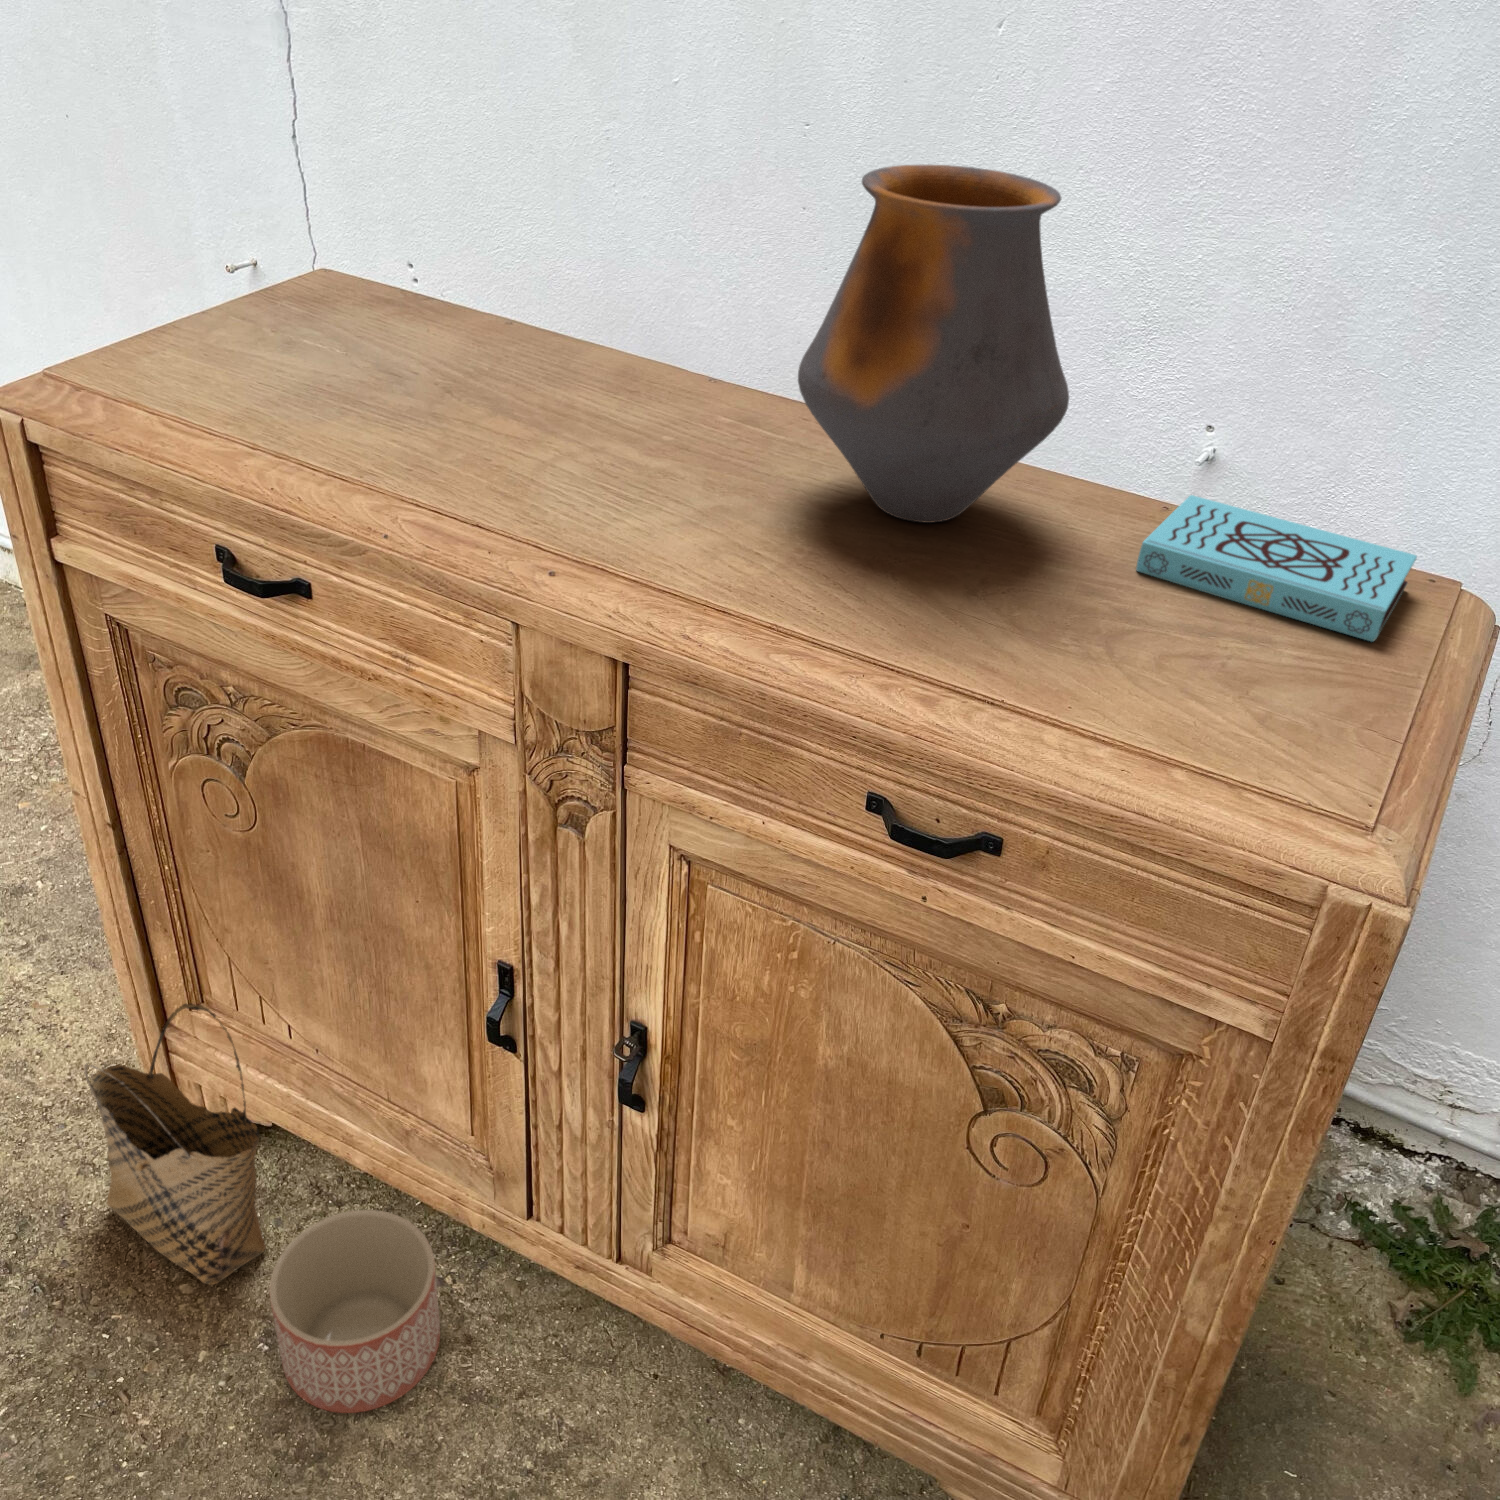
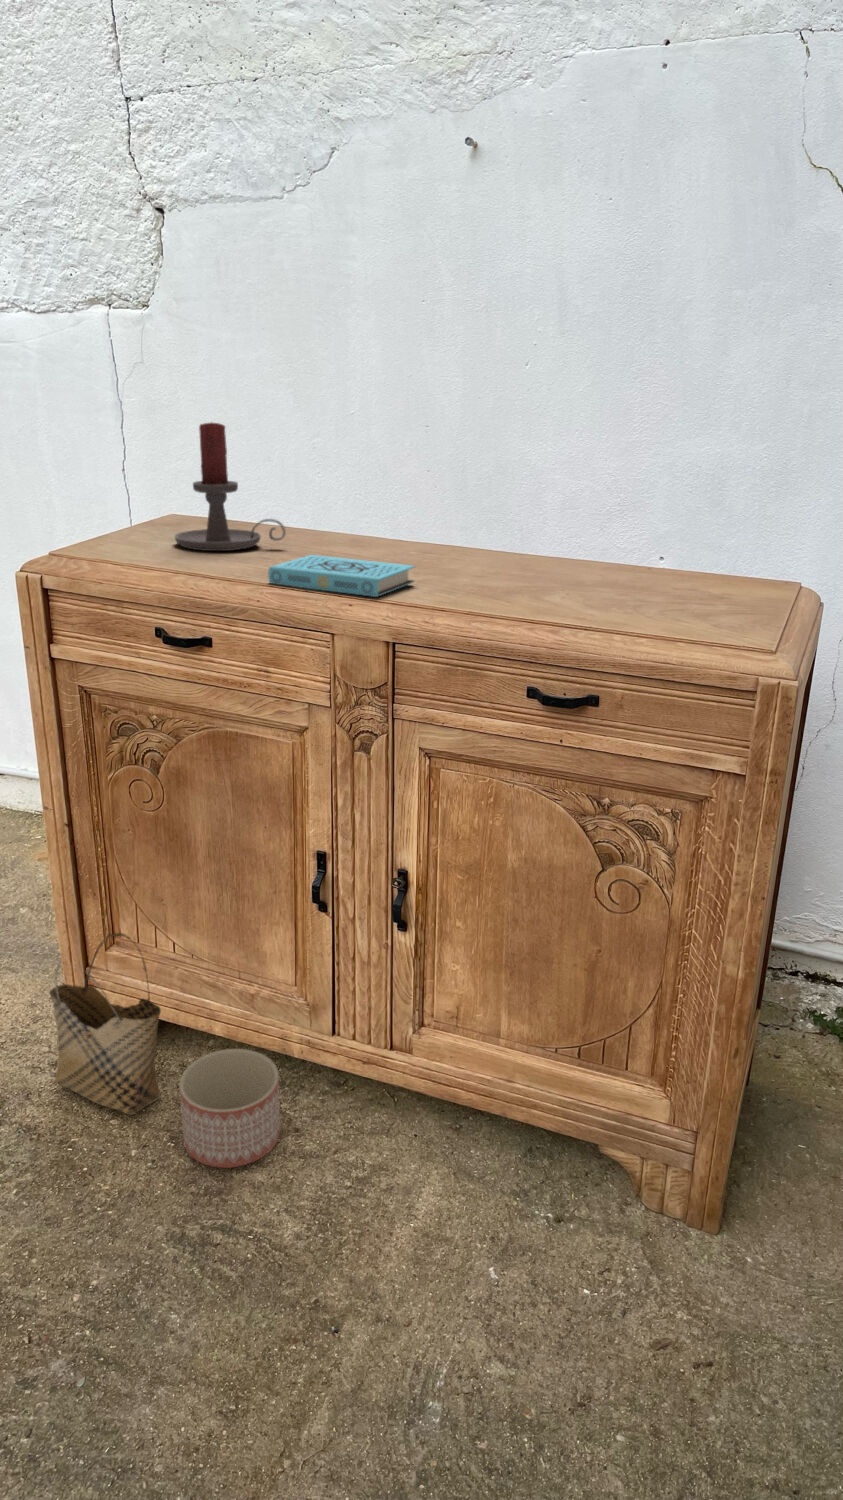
candle holder: none [296,120,500,374] -> present [175,423,286,551]
vase: present [798,165,1069,523] -> none [459,411,596,584]
book: present [1136,495,1417,642] -> present [268,555,415,597]

